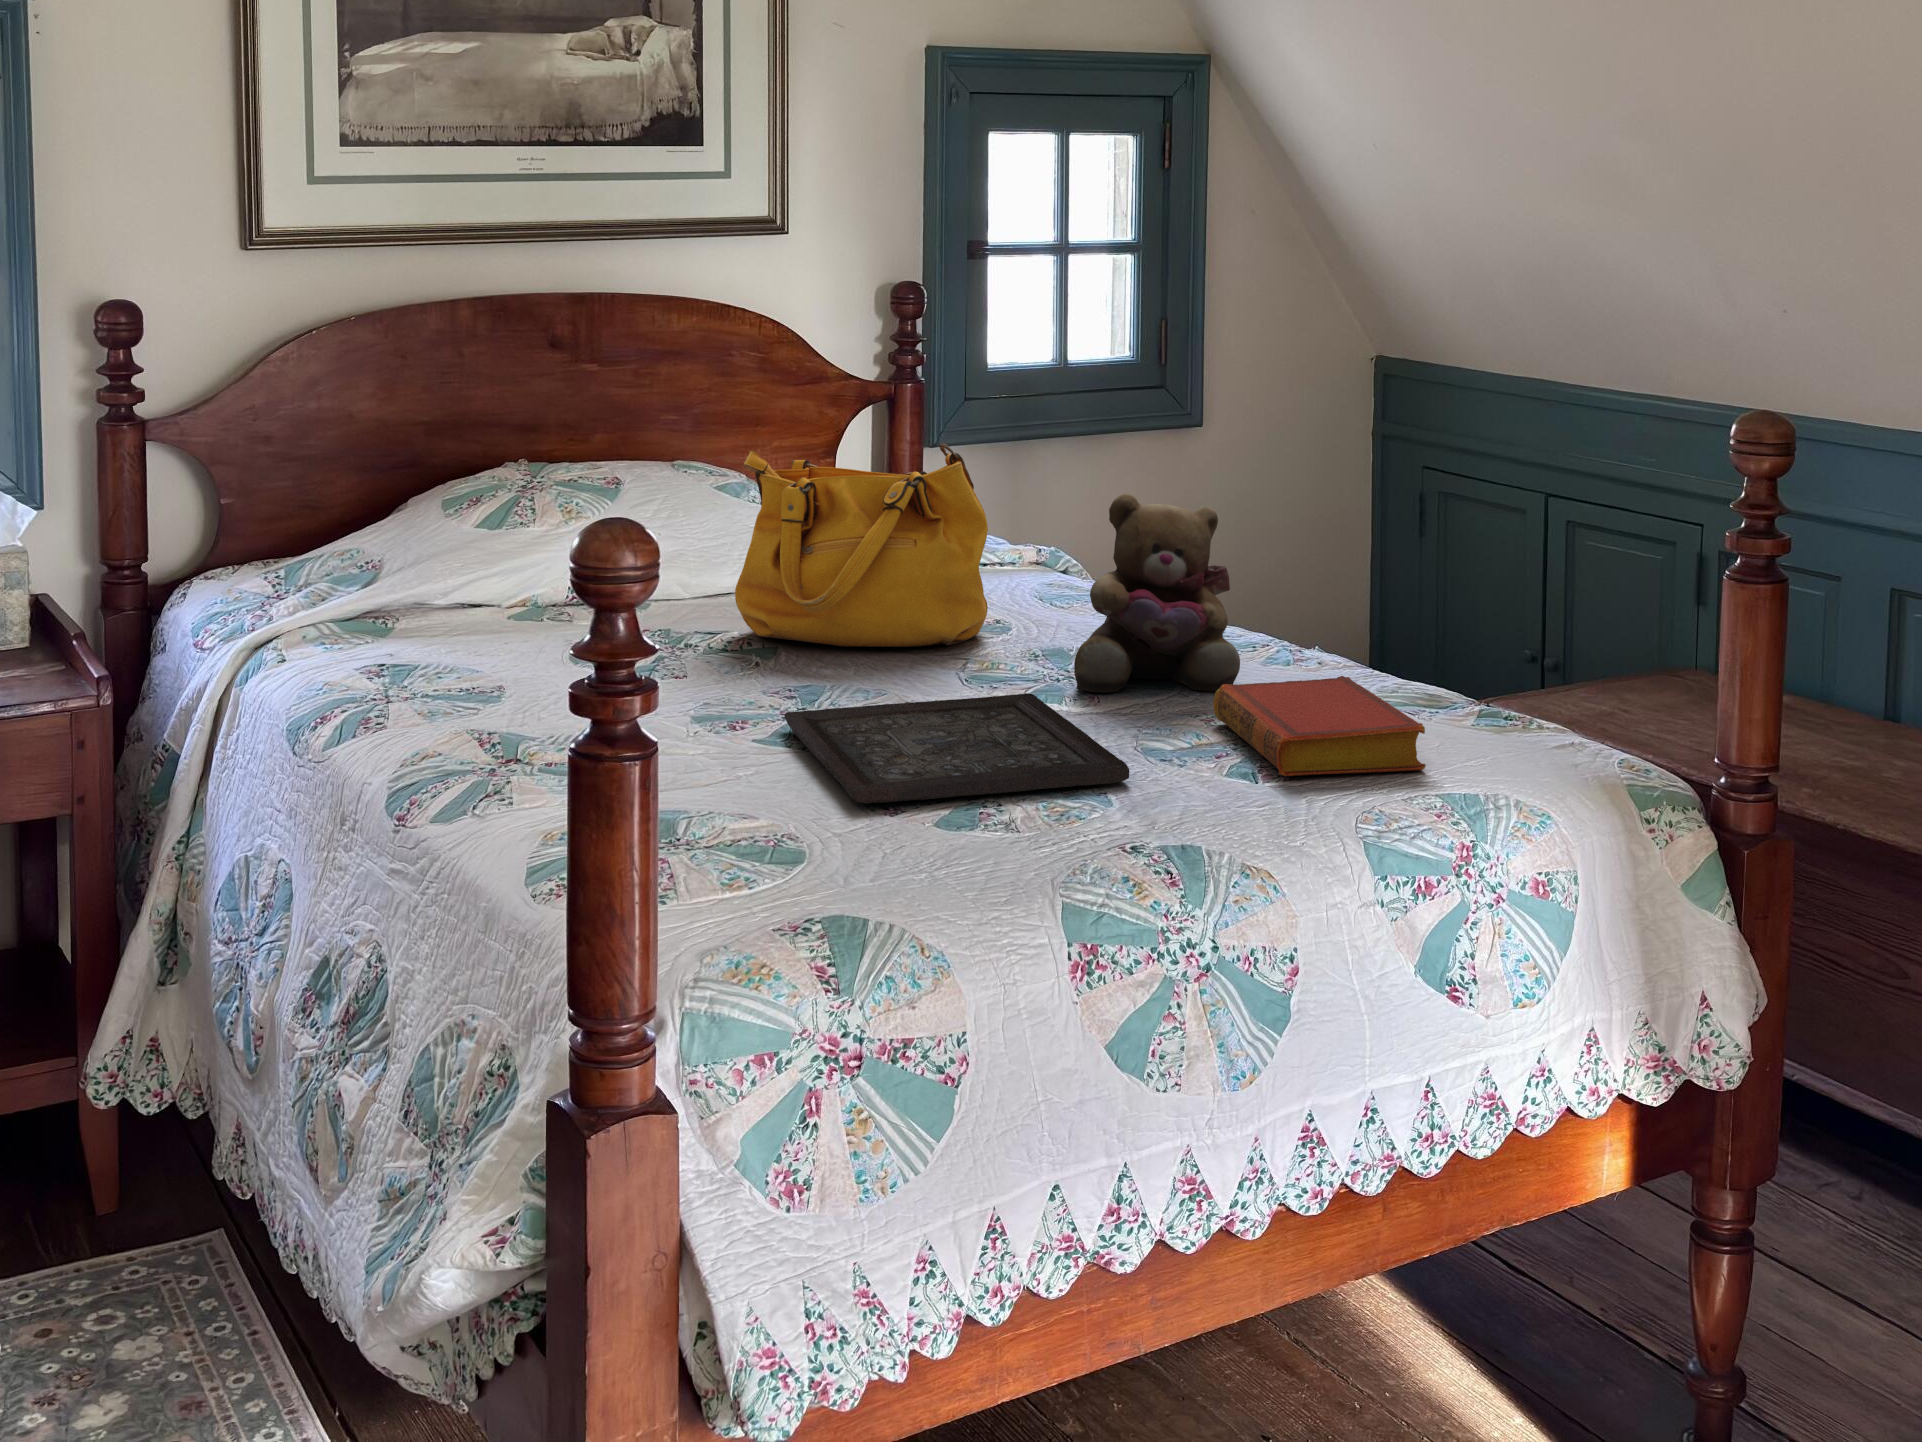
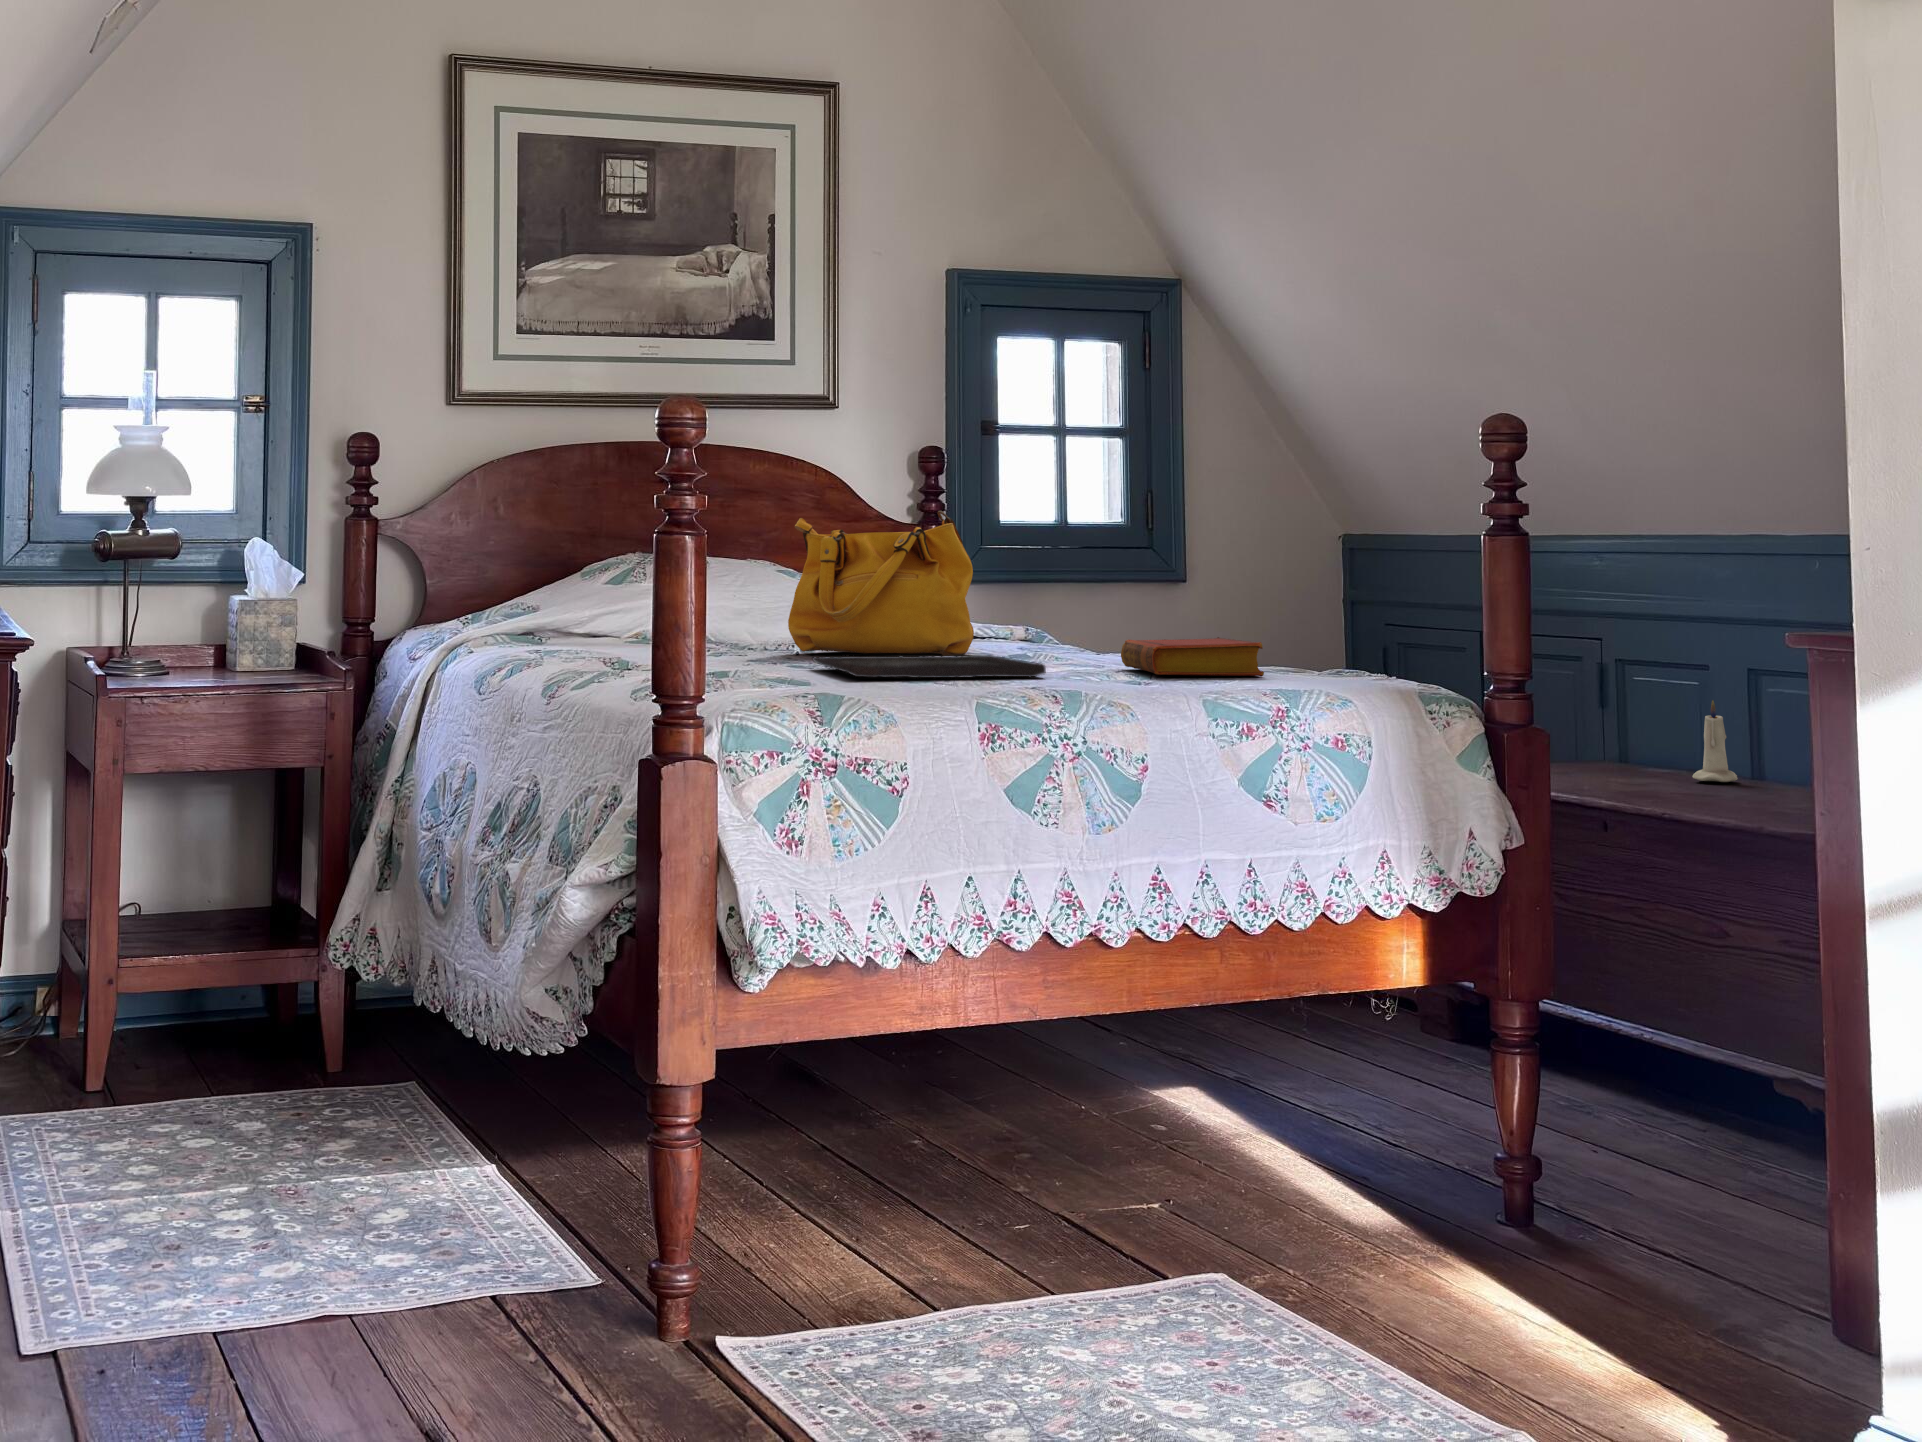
teddy bear: present [1074,494,1240,693] -> none [1026,521,1150,663]
candle: none [1856,660,1910,763] -> present [1692,700,1738,782]

